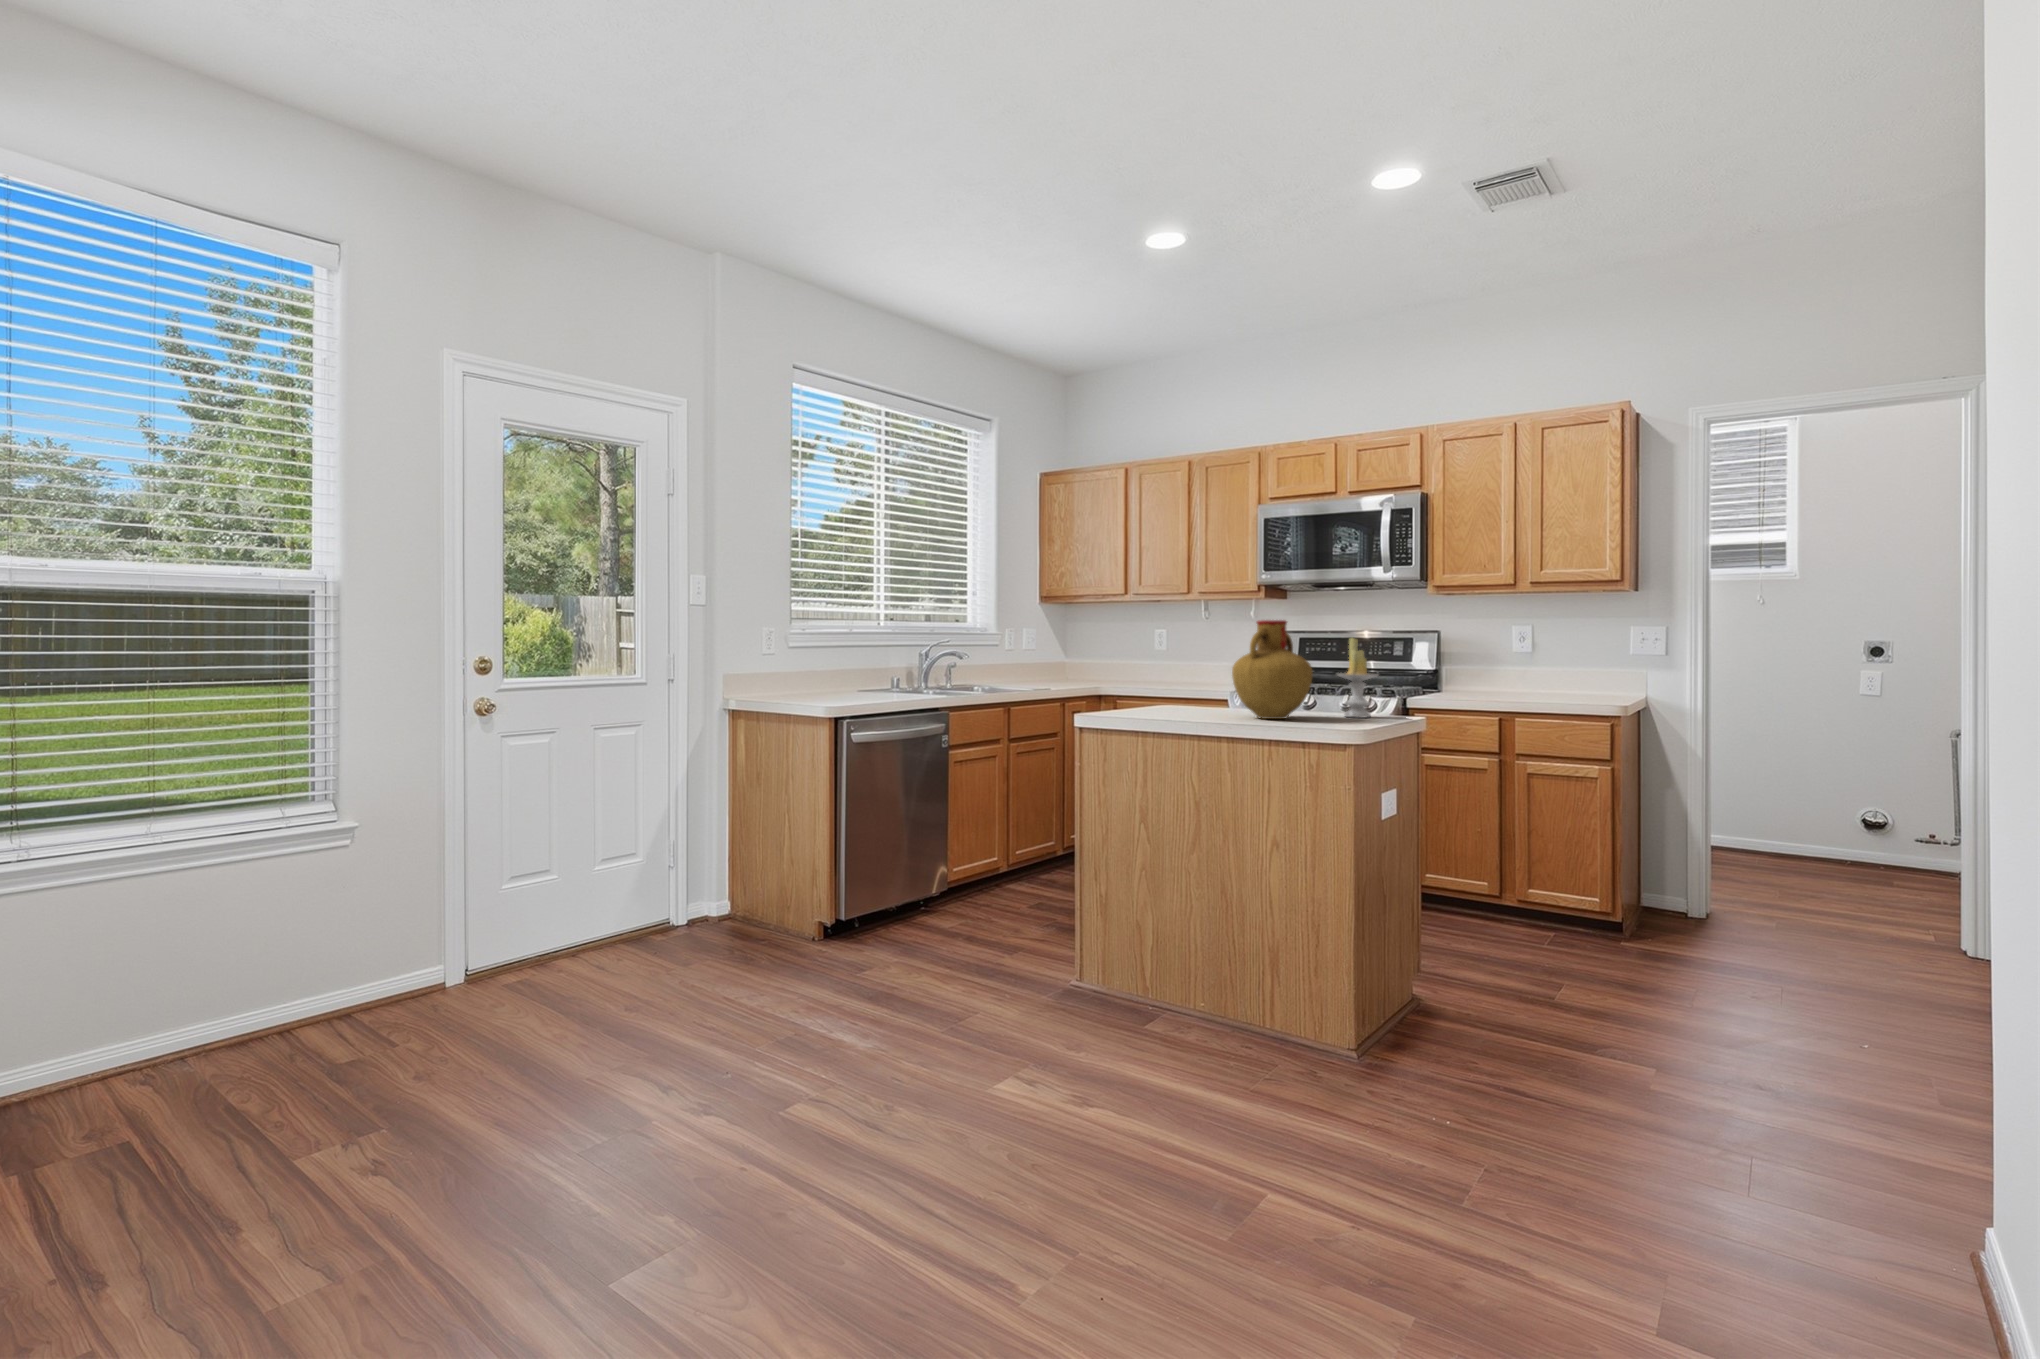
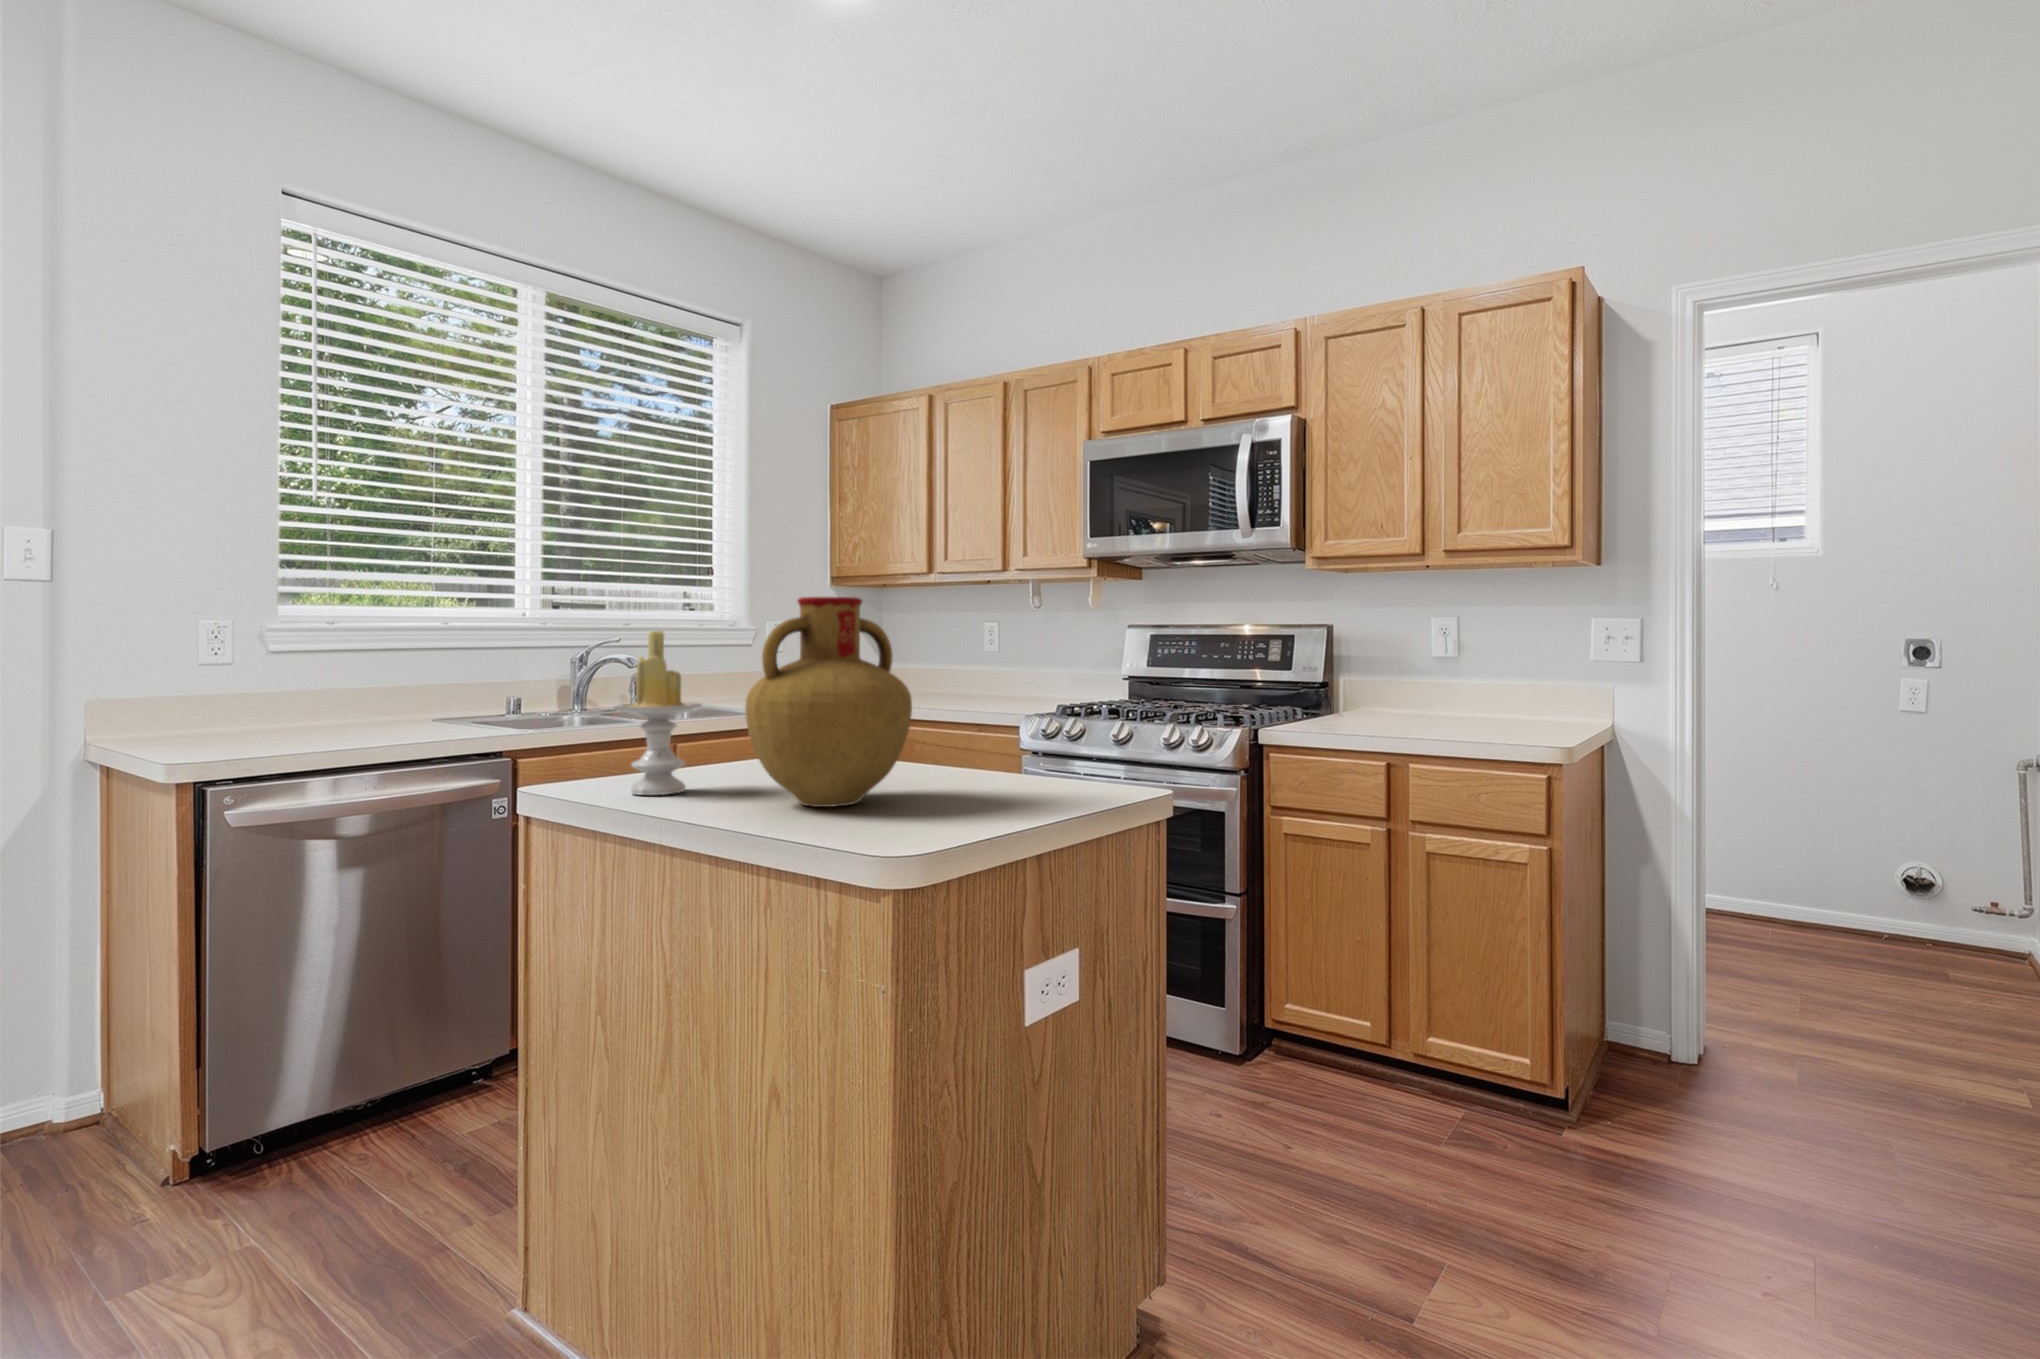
candle: present [1337,638,1378,718] -> present [614,631,702,795]

